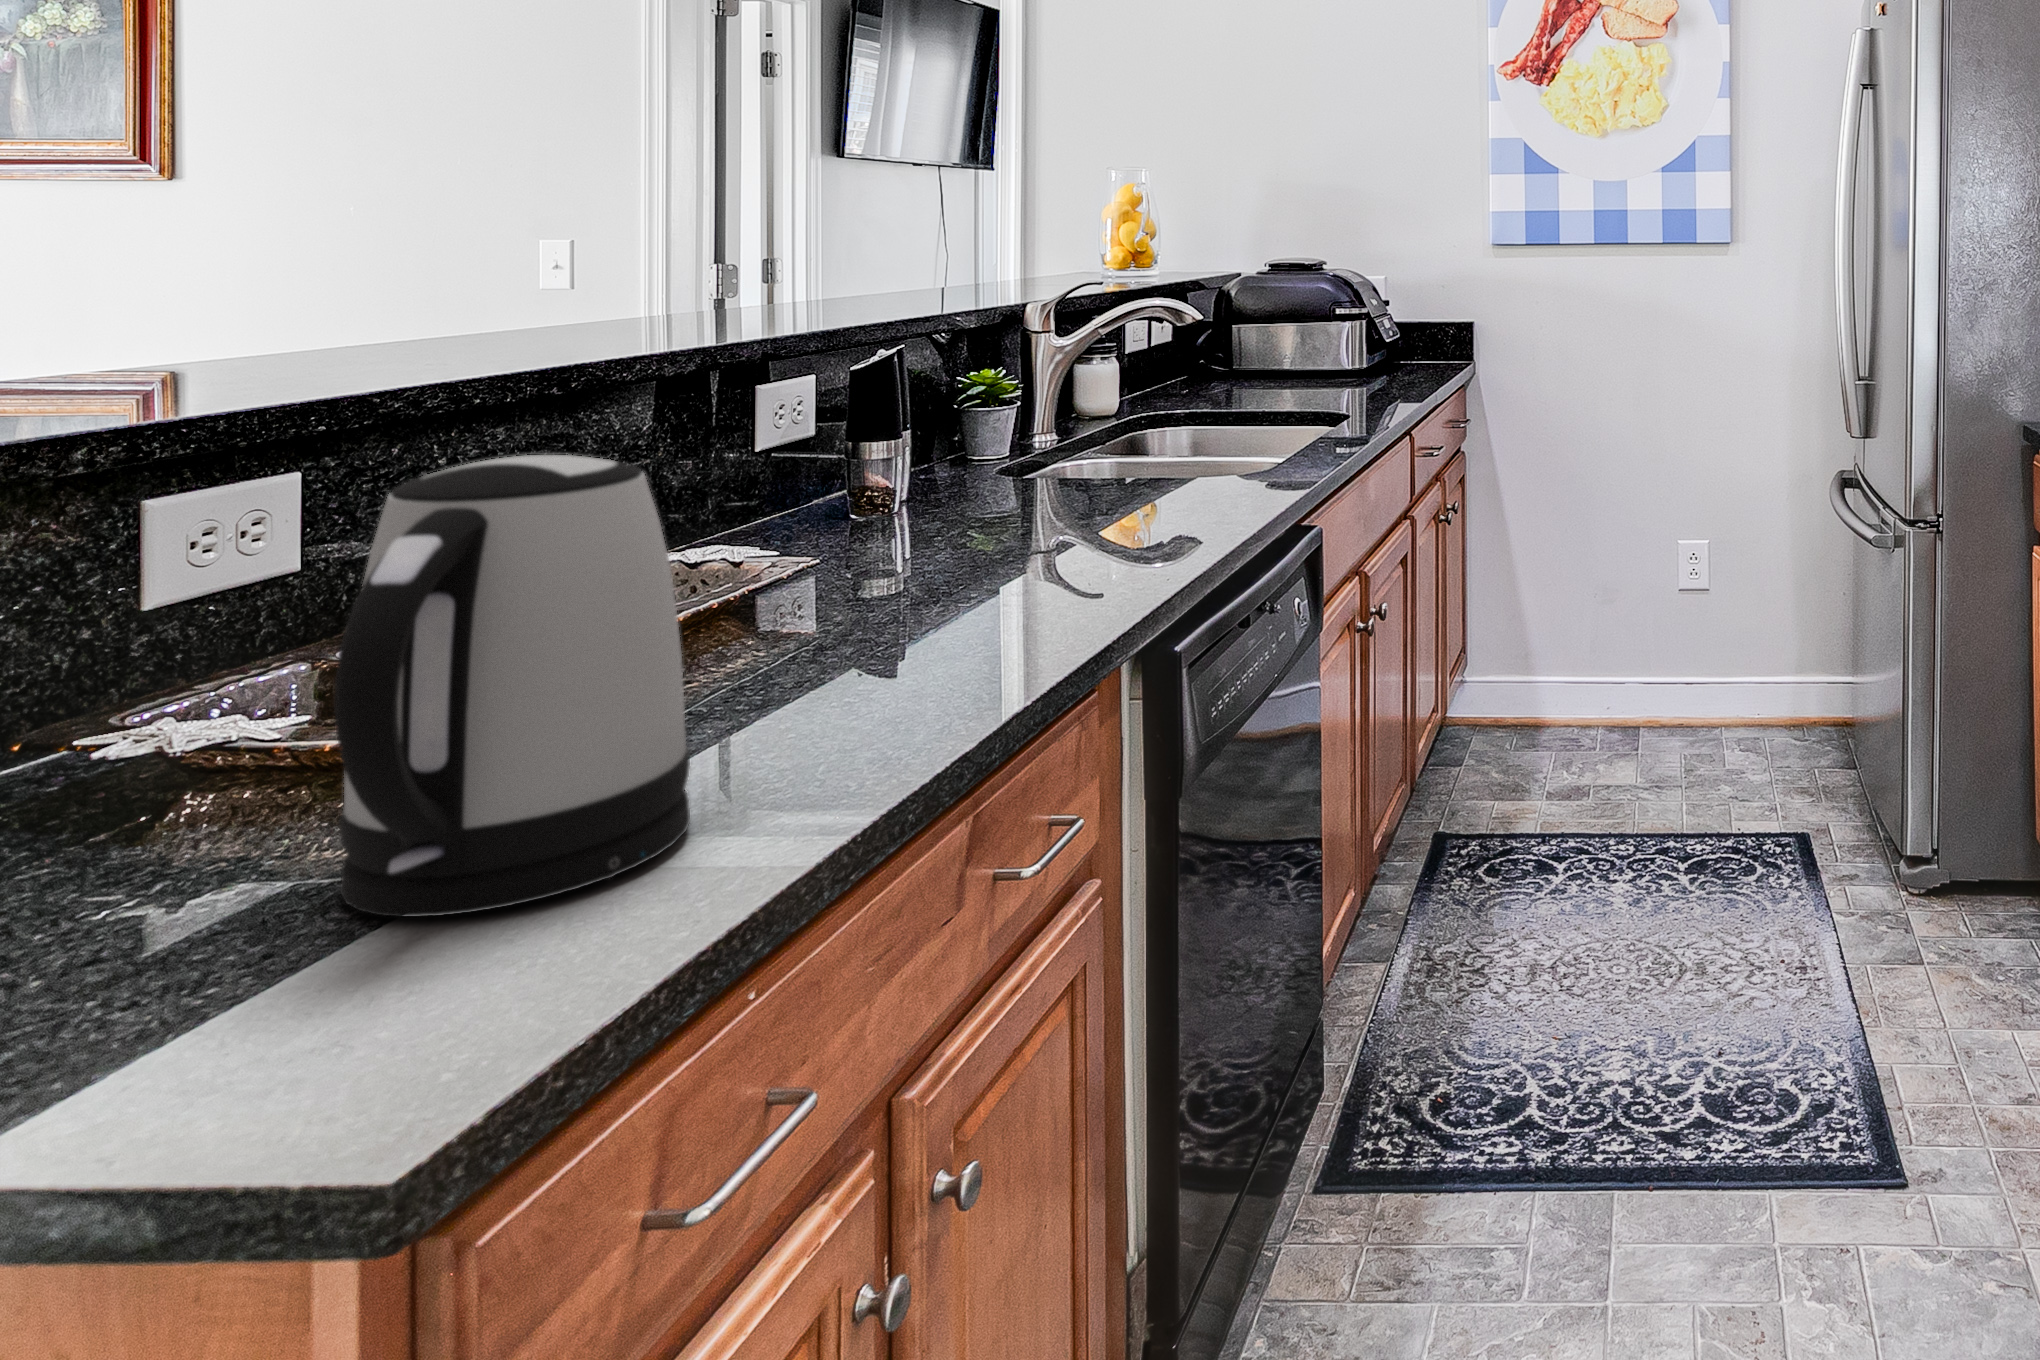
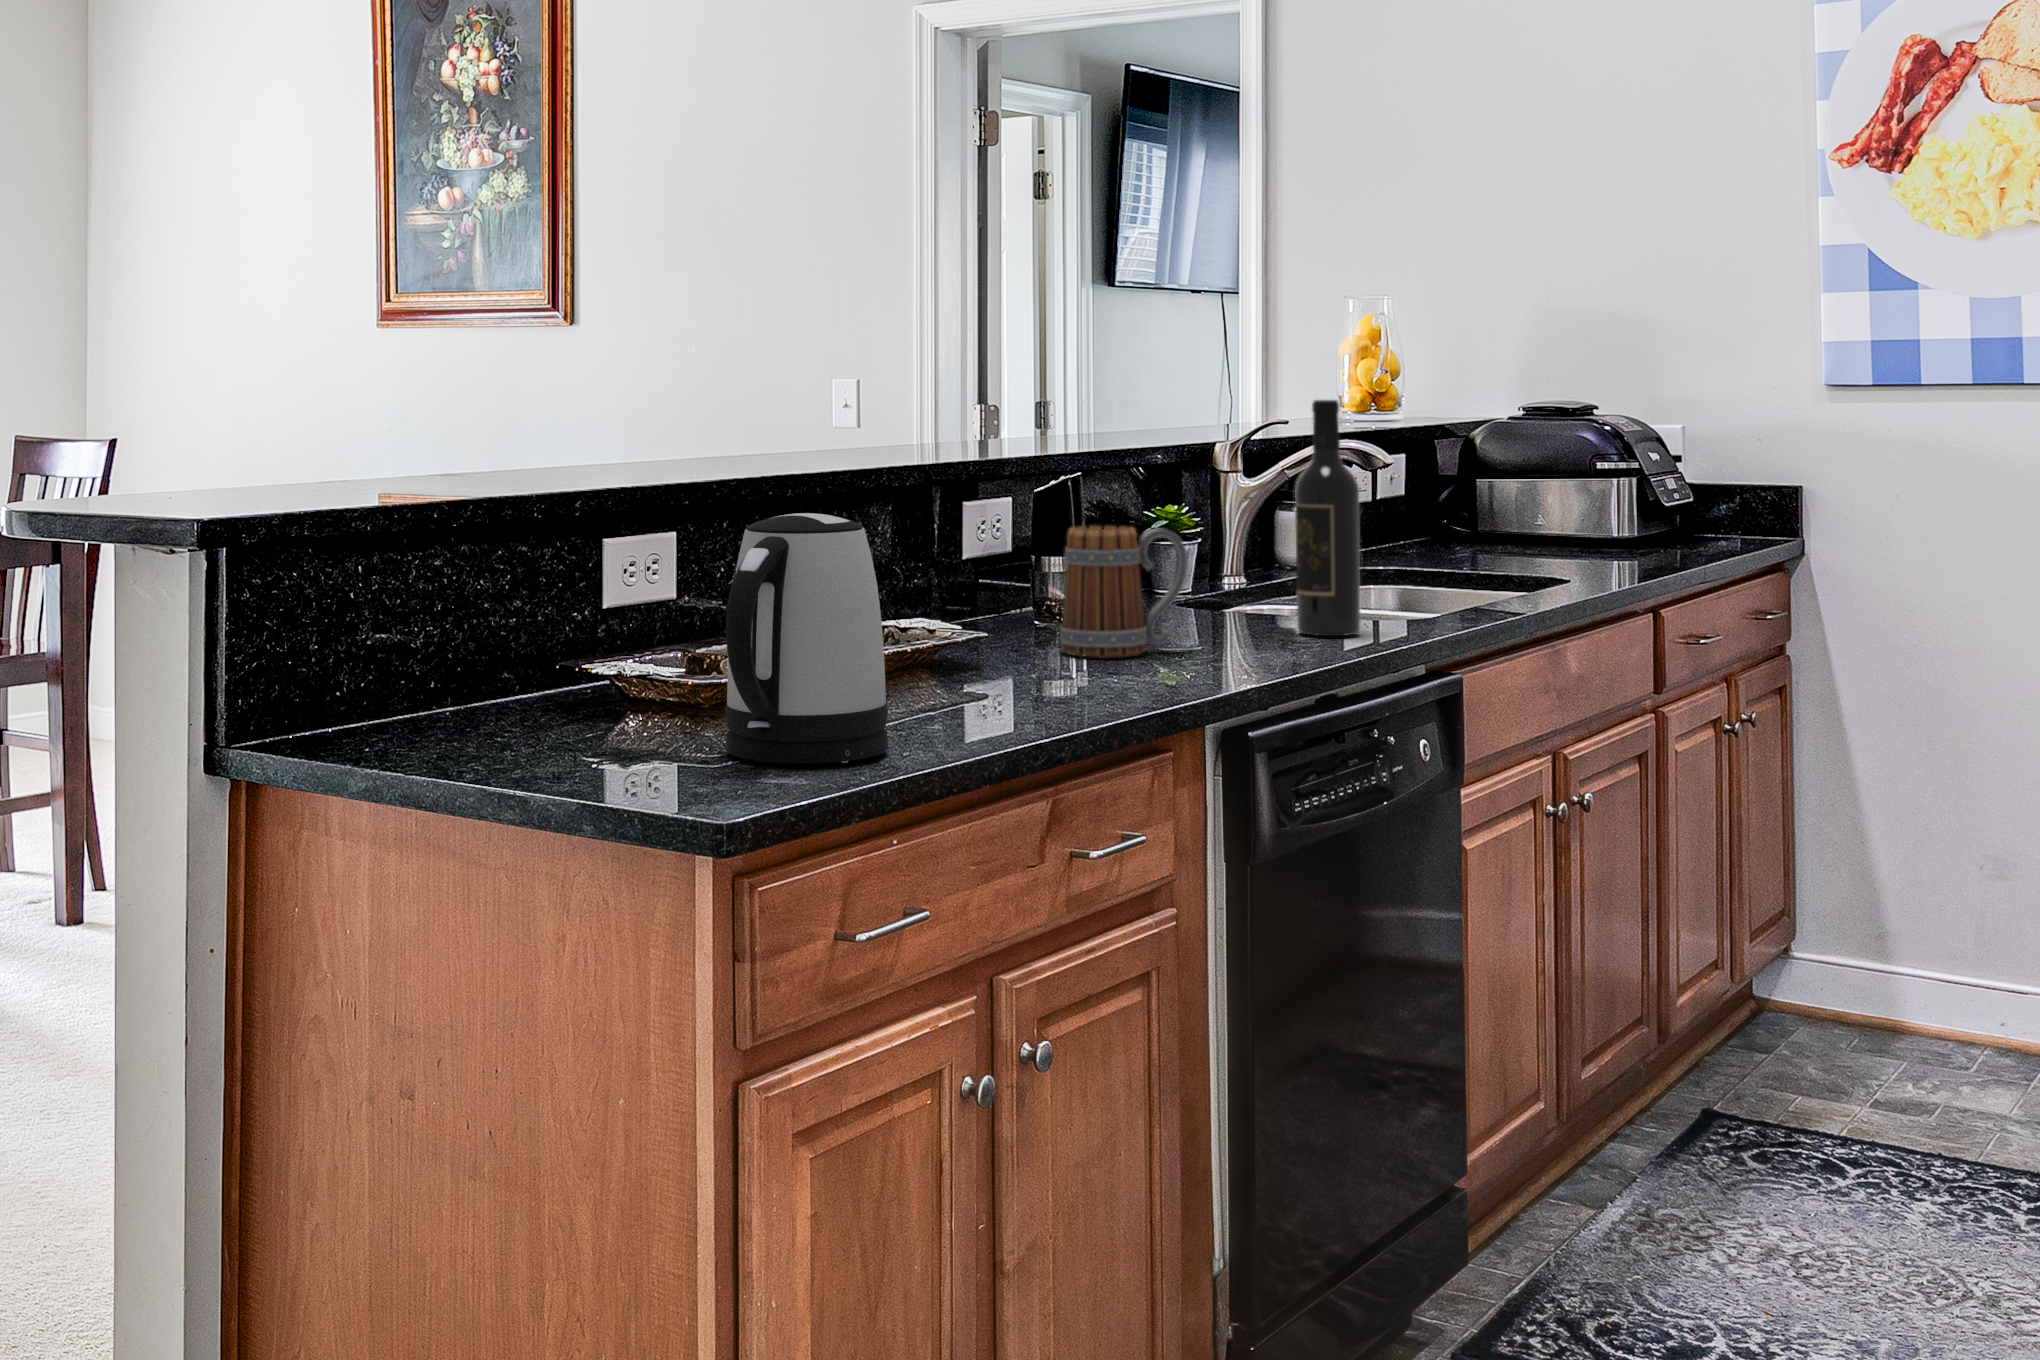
wine bottle: none [1152,259,1219,500] -> present [1295,400,1360,636]
mug: none [894,405,1053,563] -> present [1060,526,1187,658]

